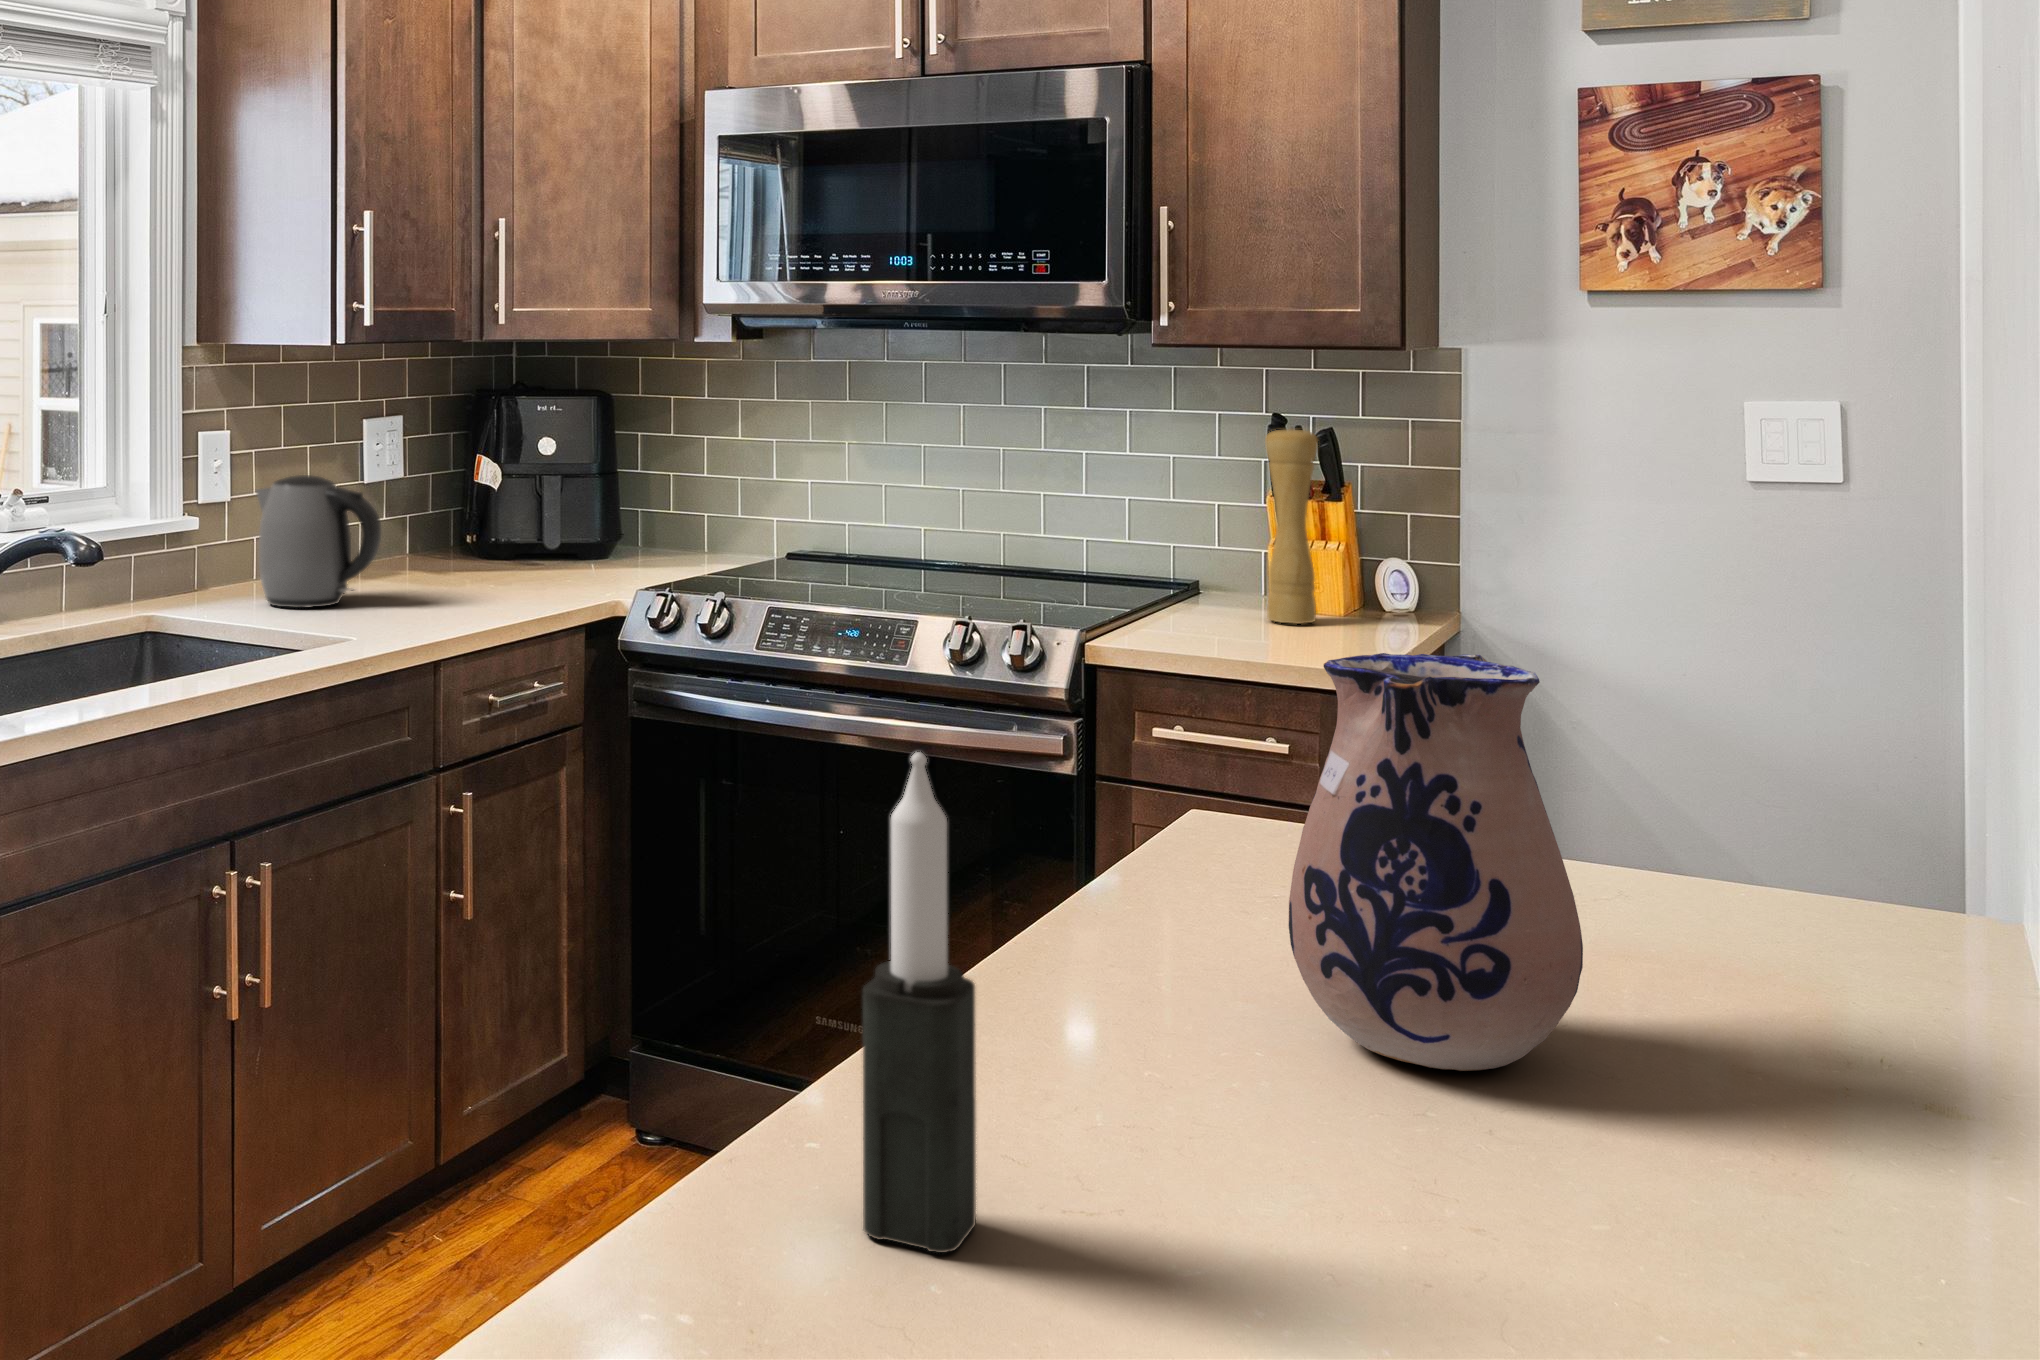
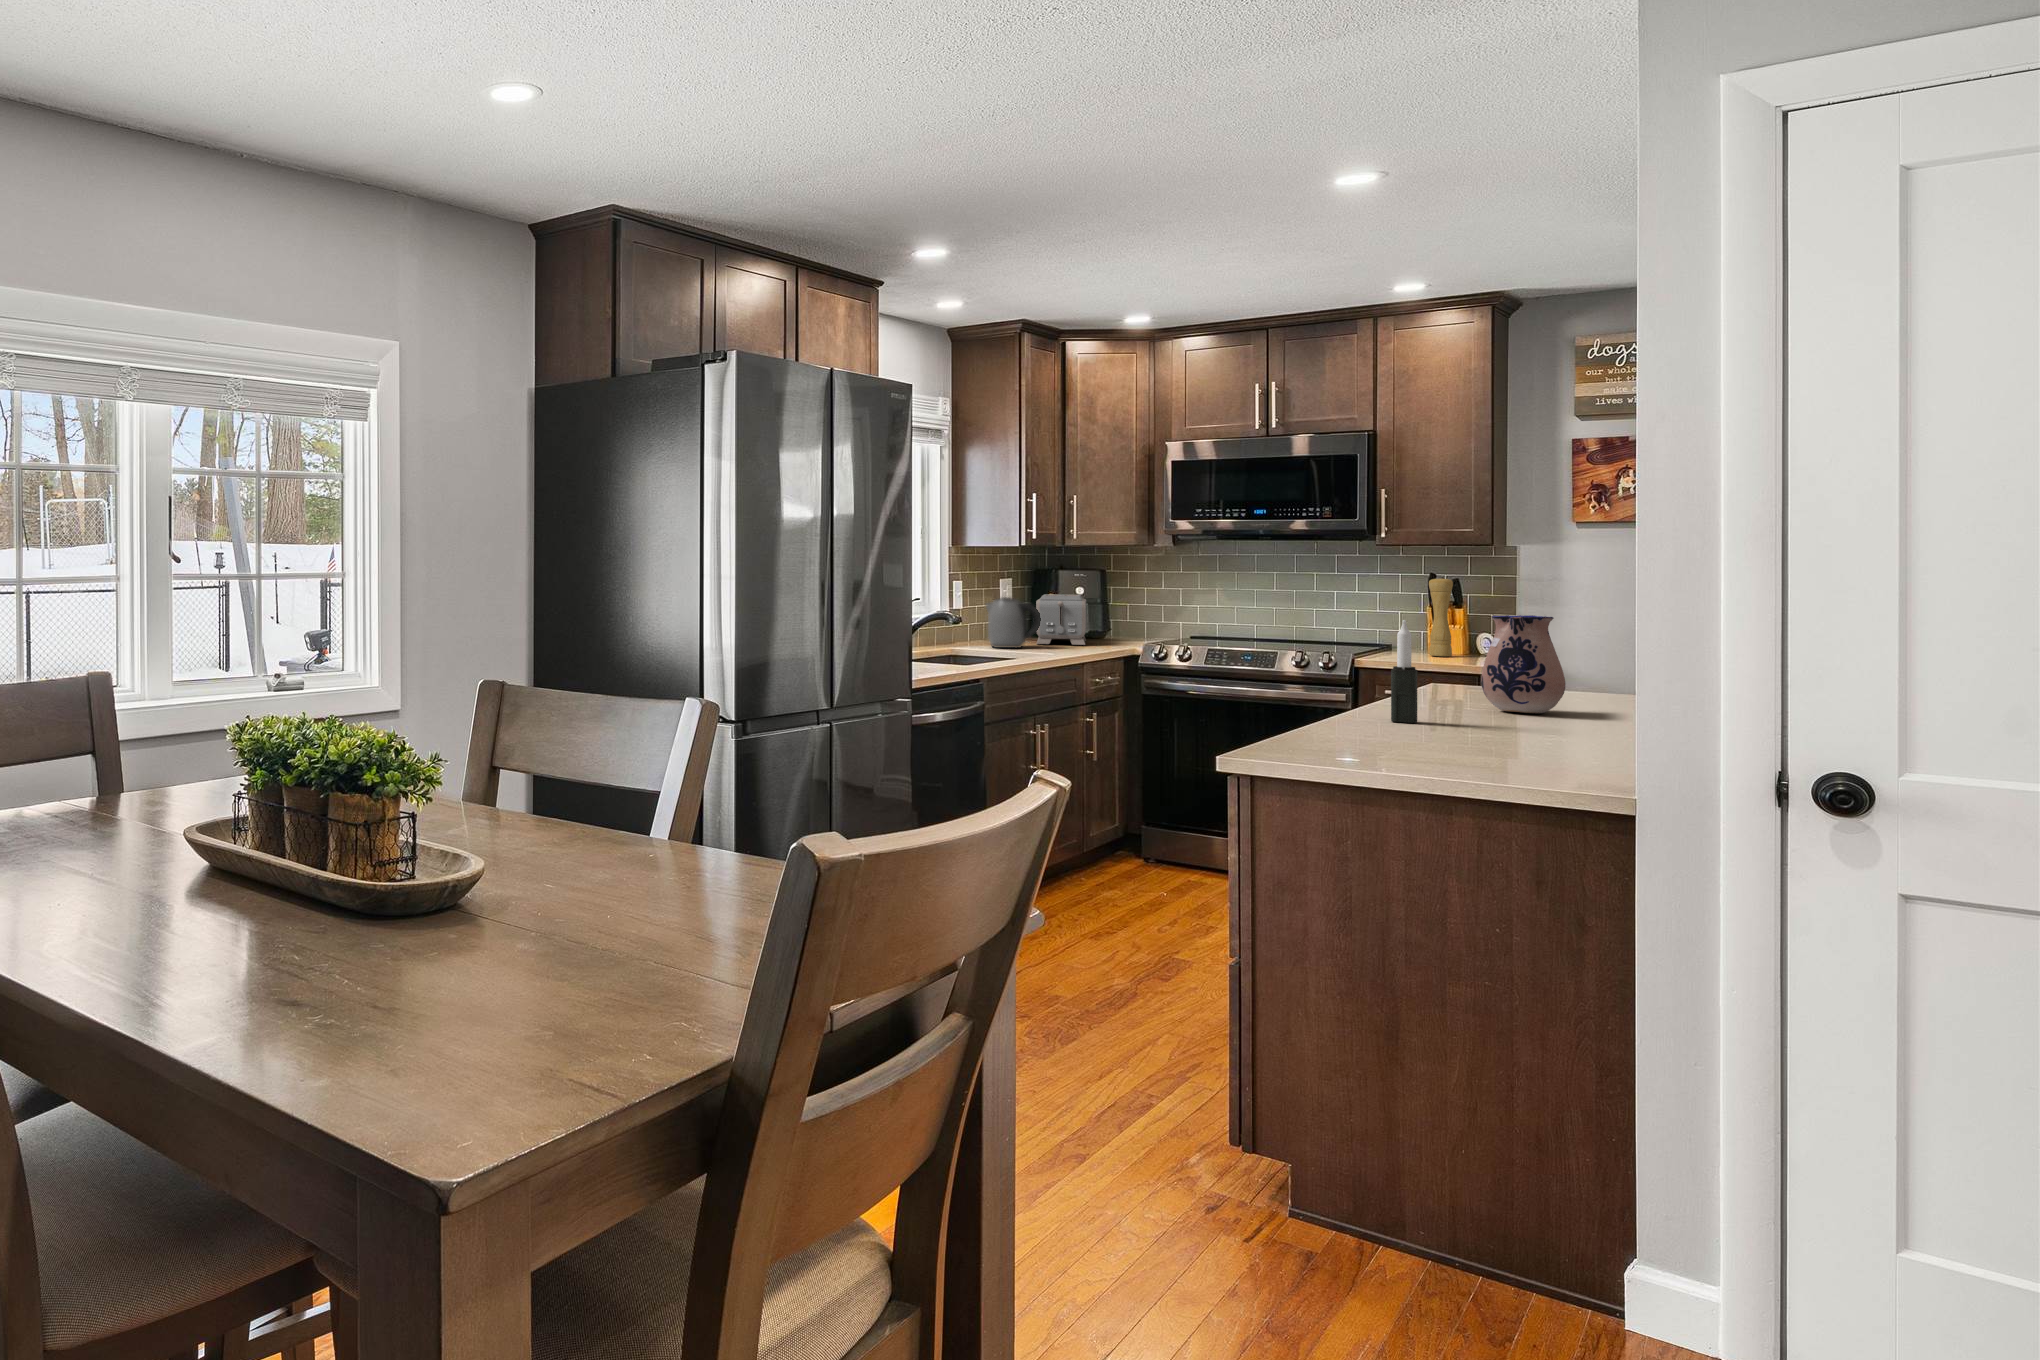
toaster: none [399,458,546,590] -> present [1036,594,1086,645]

